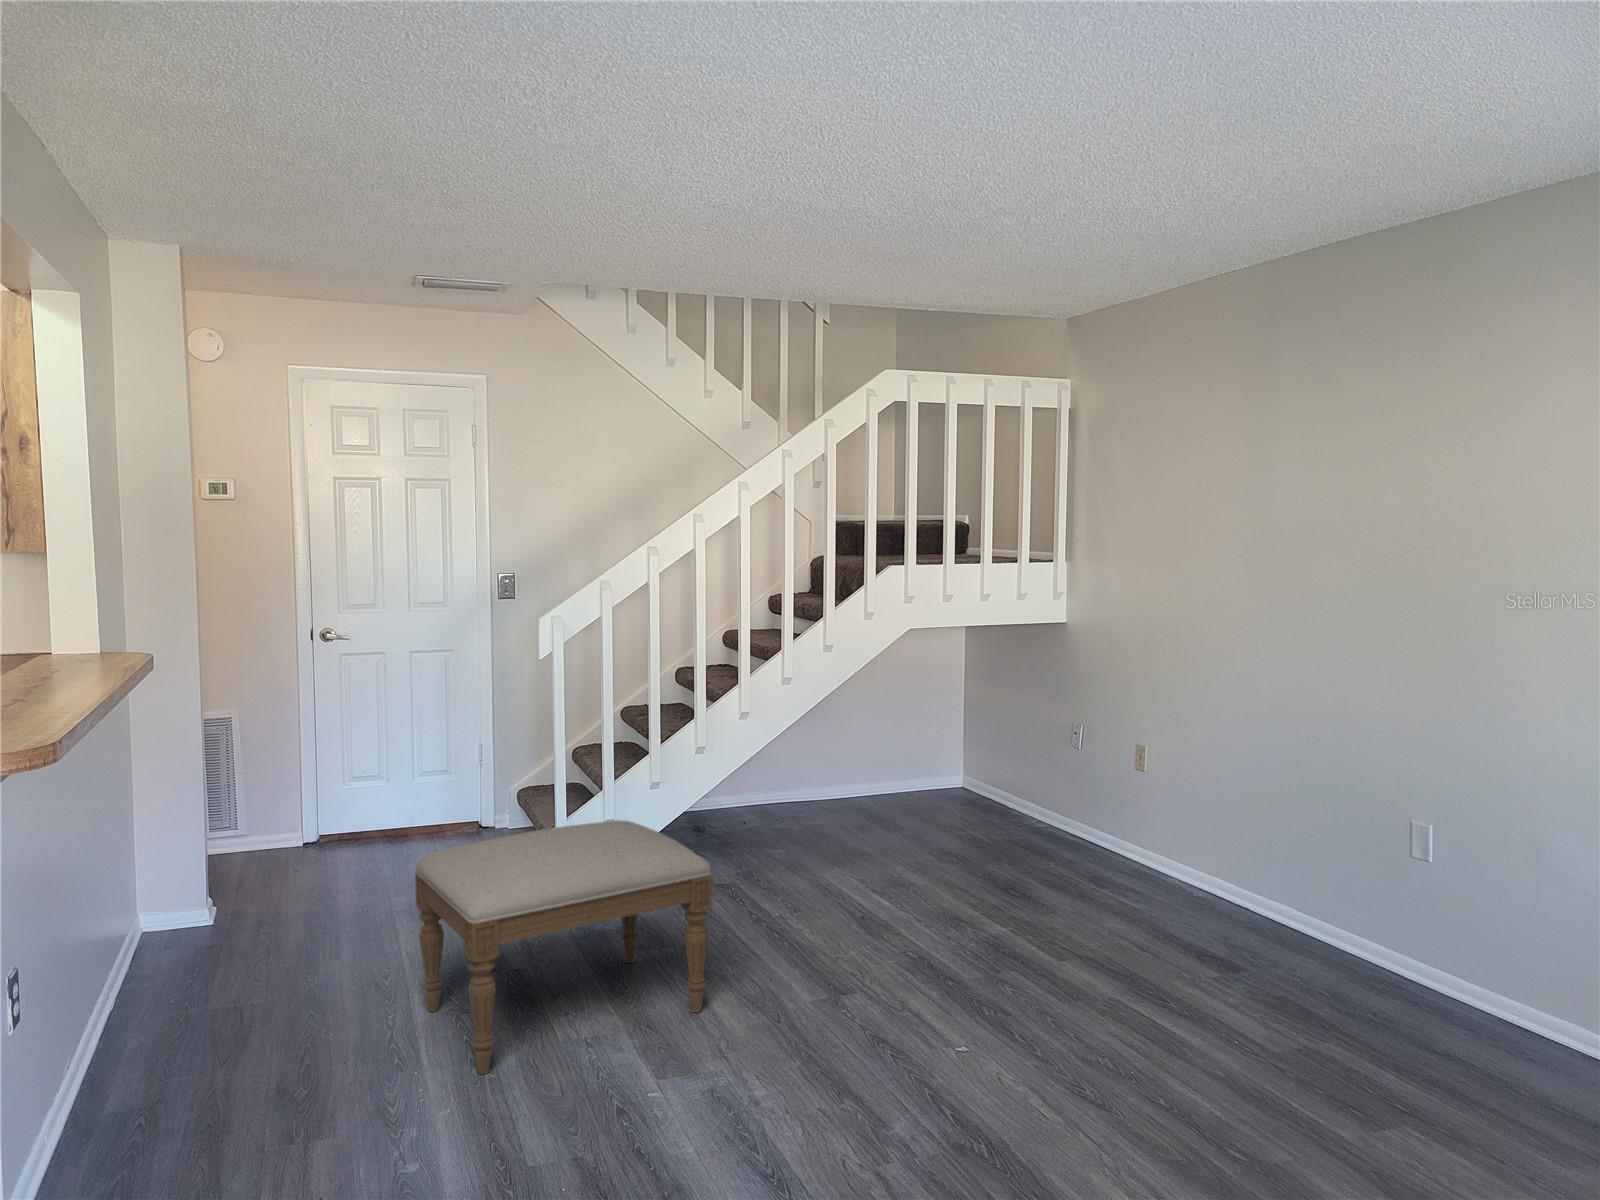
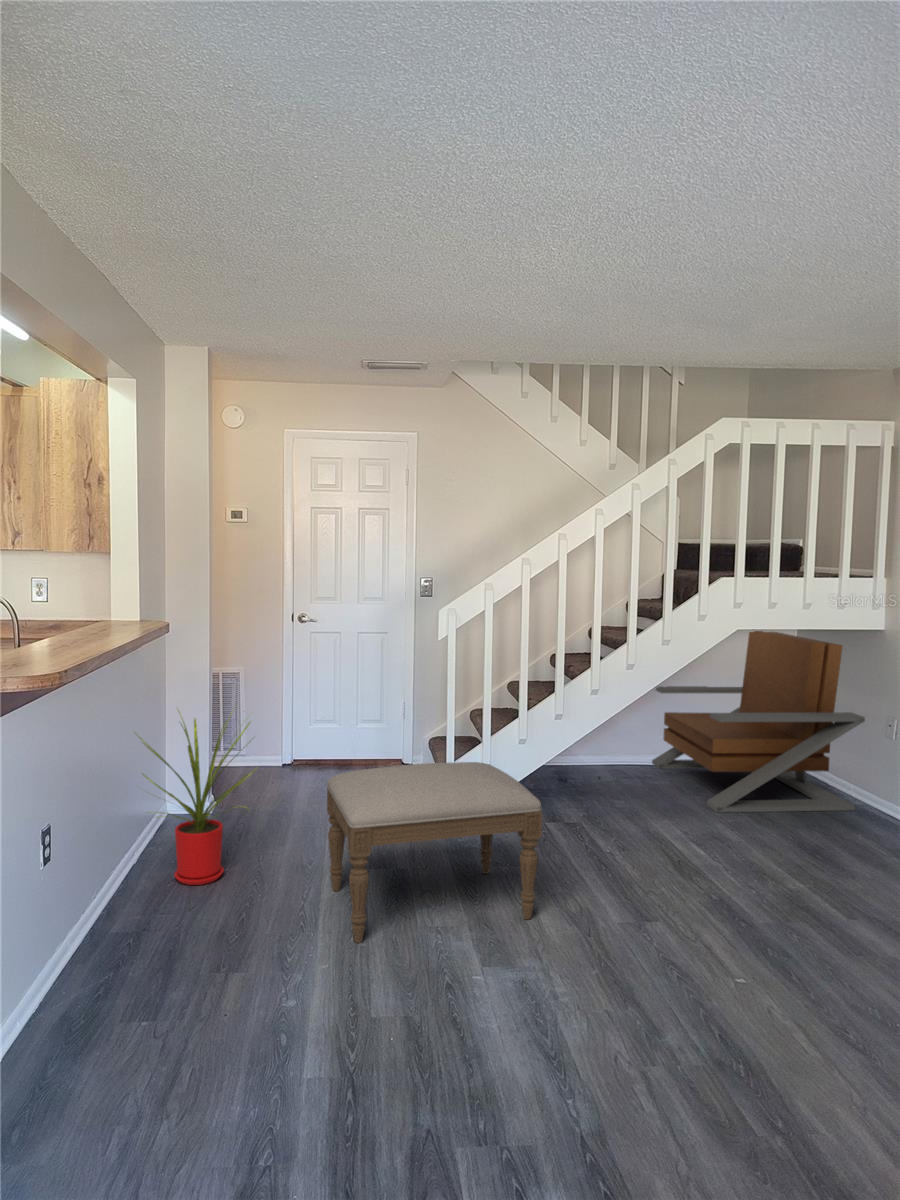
lounge chair: none [806,627,1052,854] -> present [652,631,865,812]
house plant: none [108,769,308,1033] -> present [138,711,256,885]

